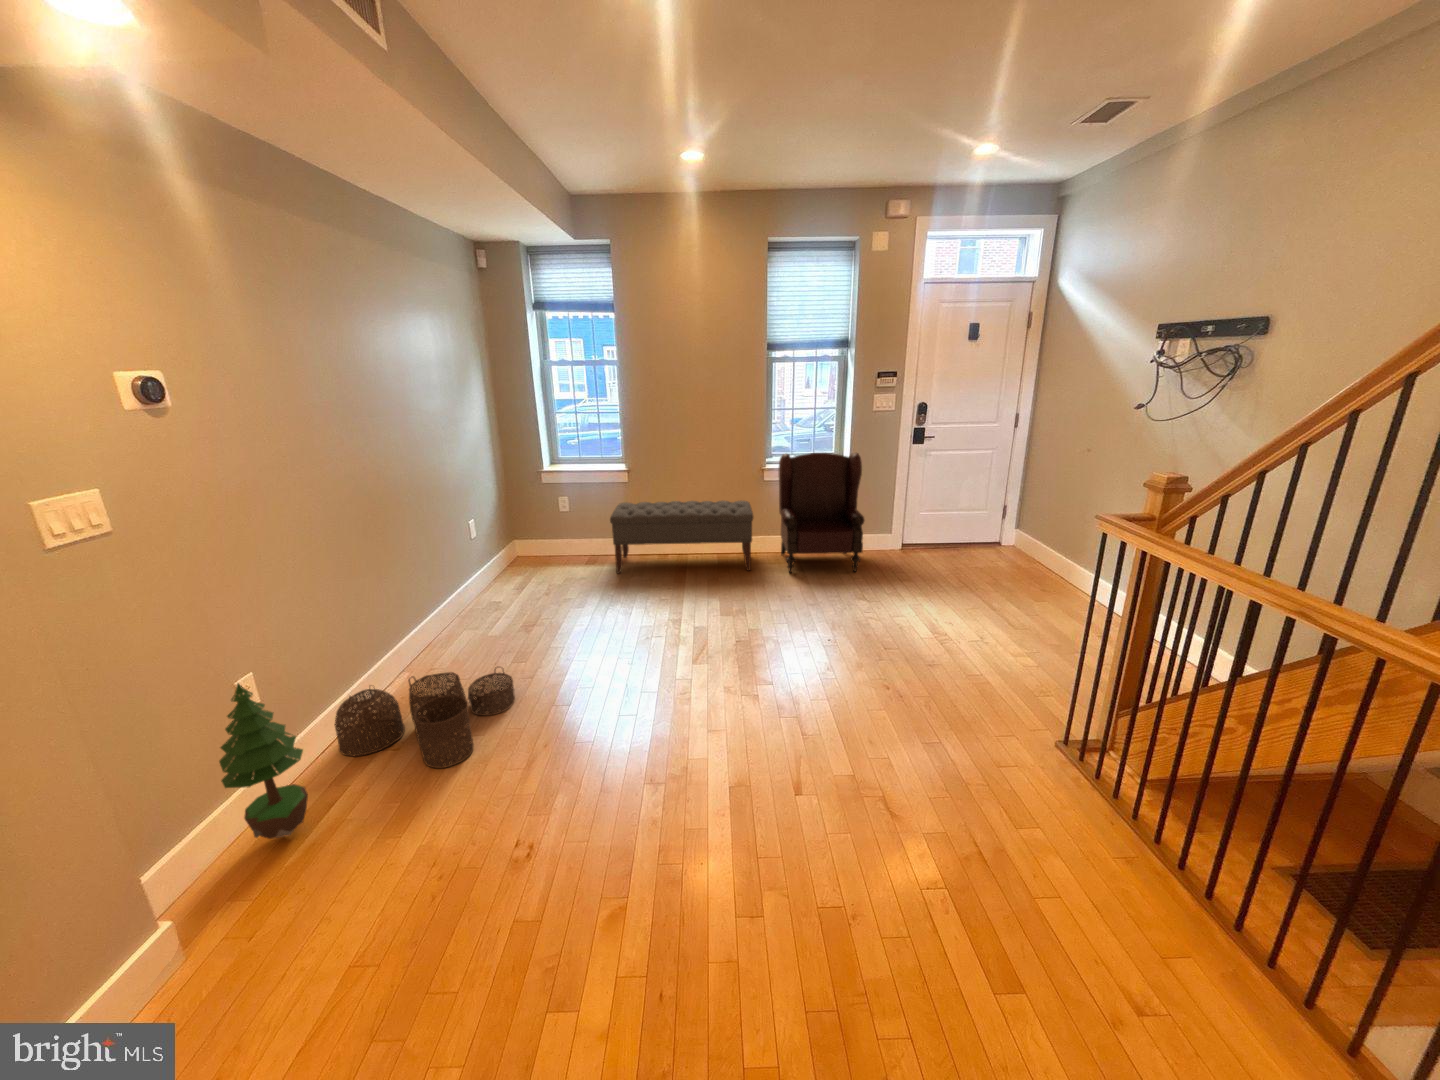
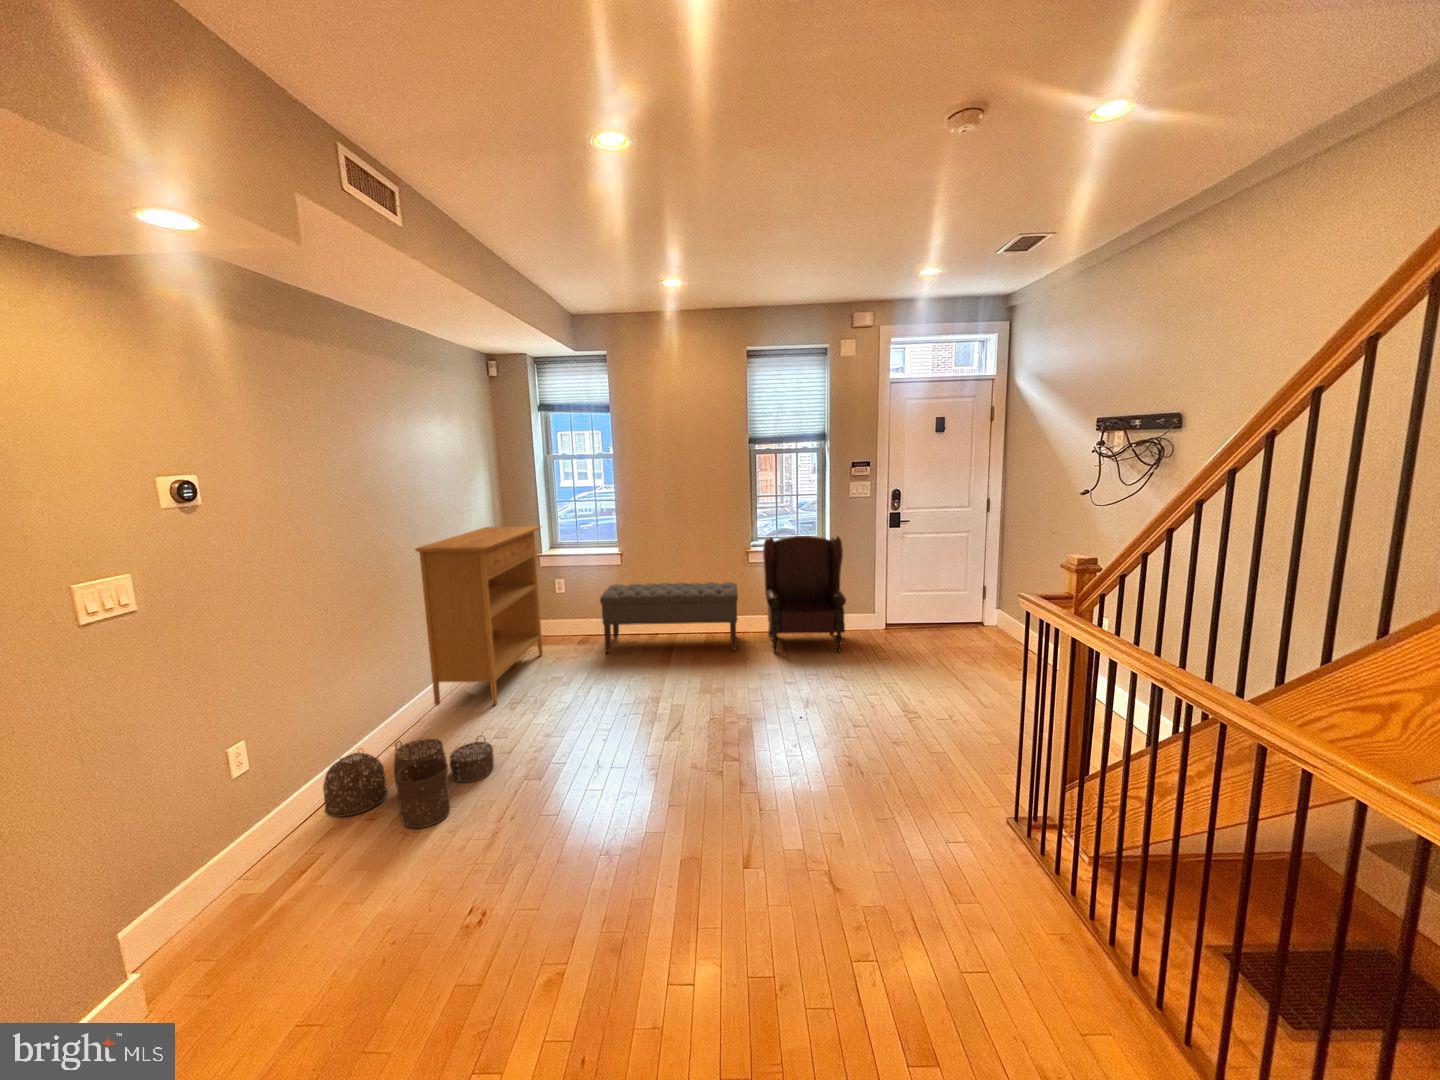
console table: none [410,441,552,631] -> present [415,526,543,706]
potted tree: present [219,683,308,839] -> none [219,732,295,886]

